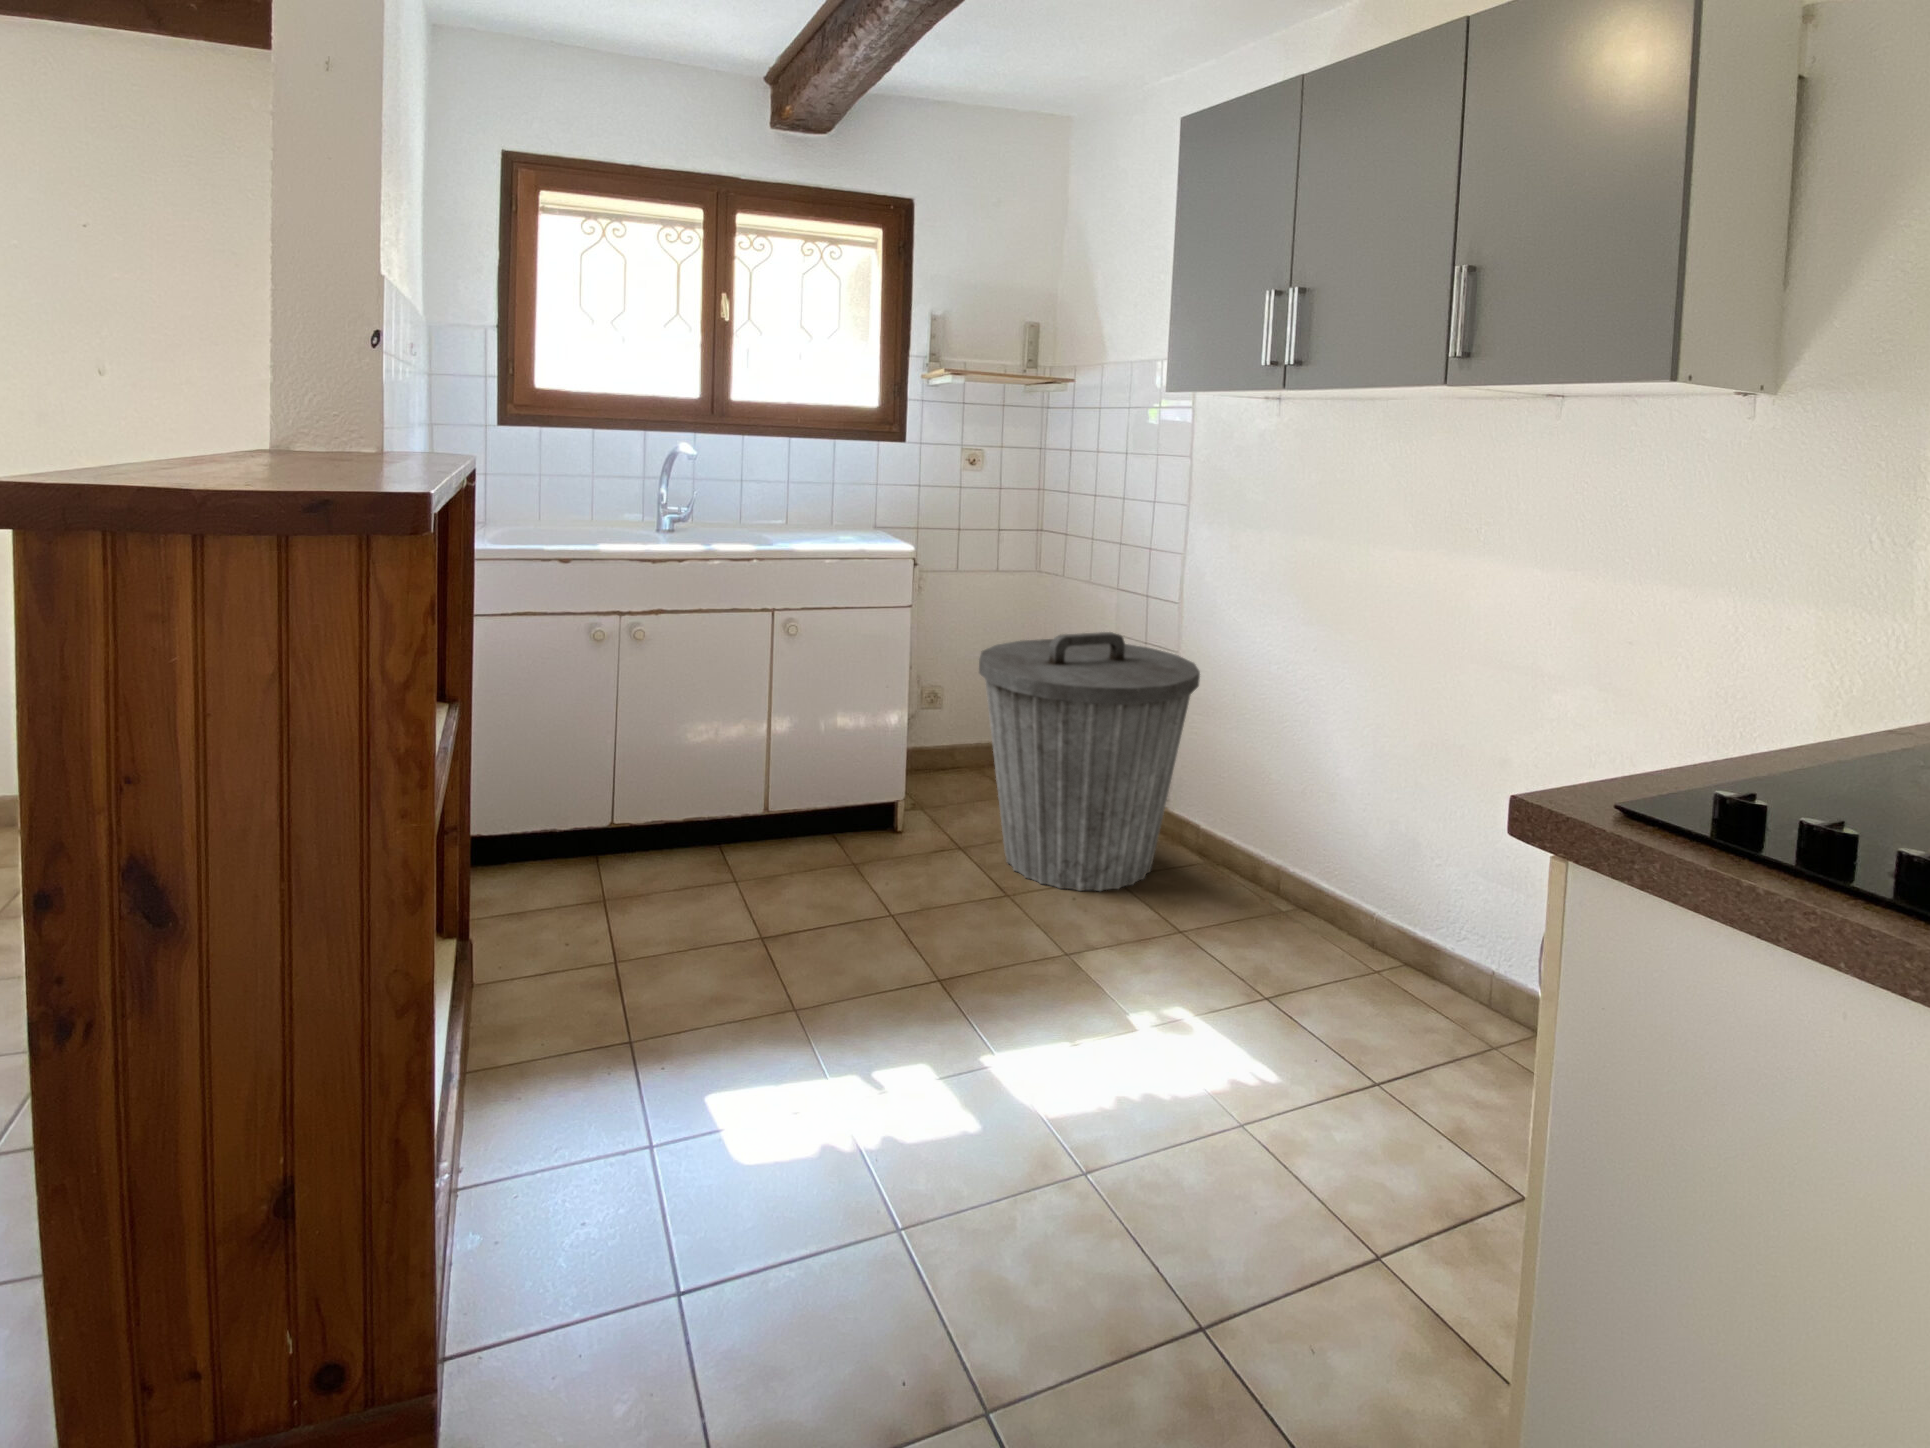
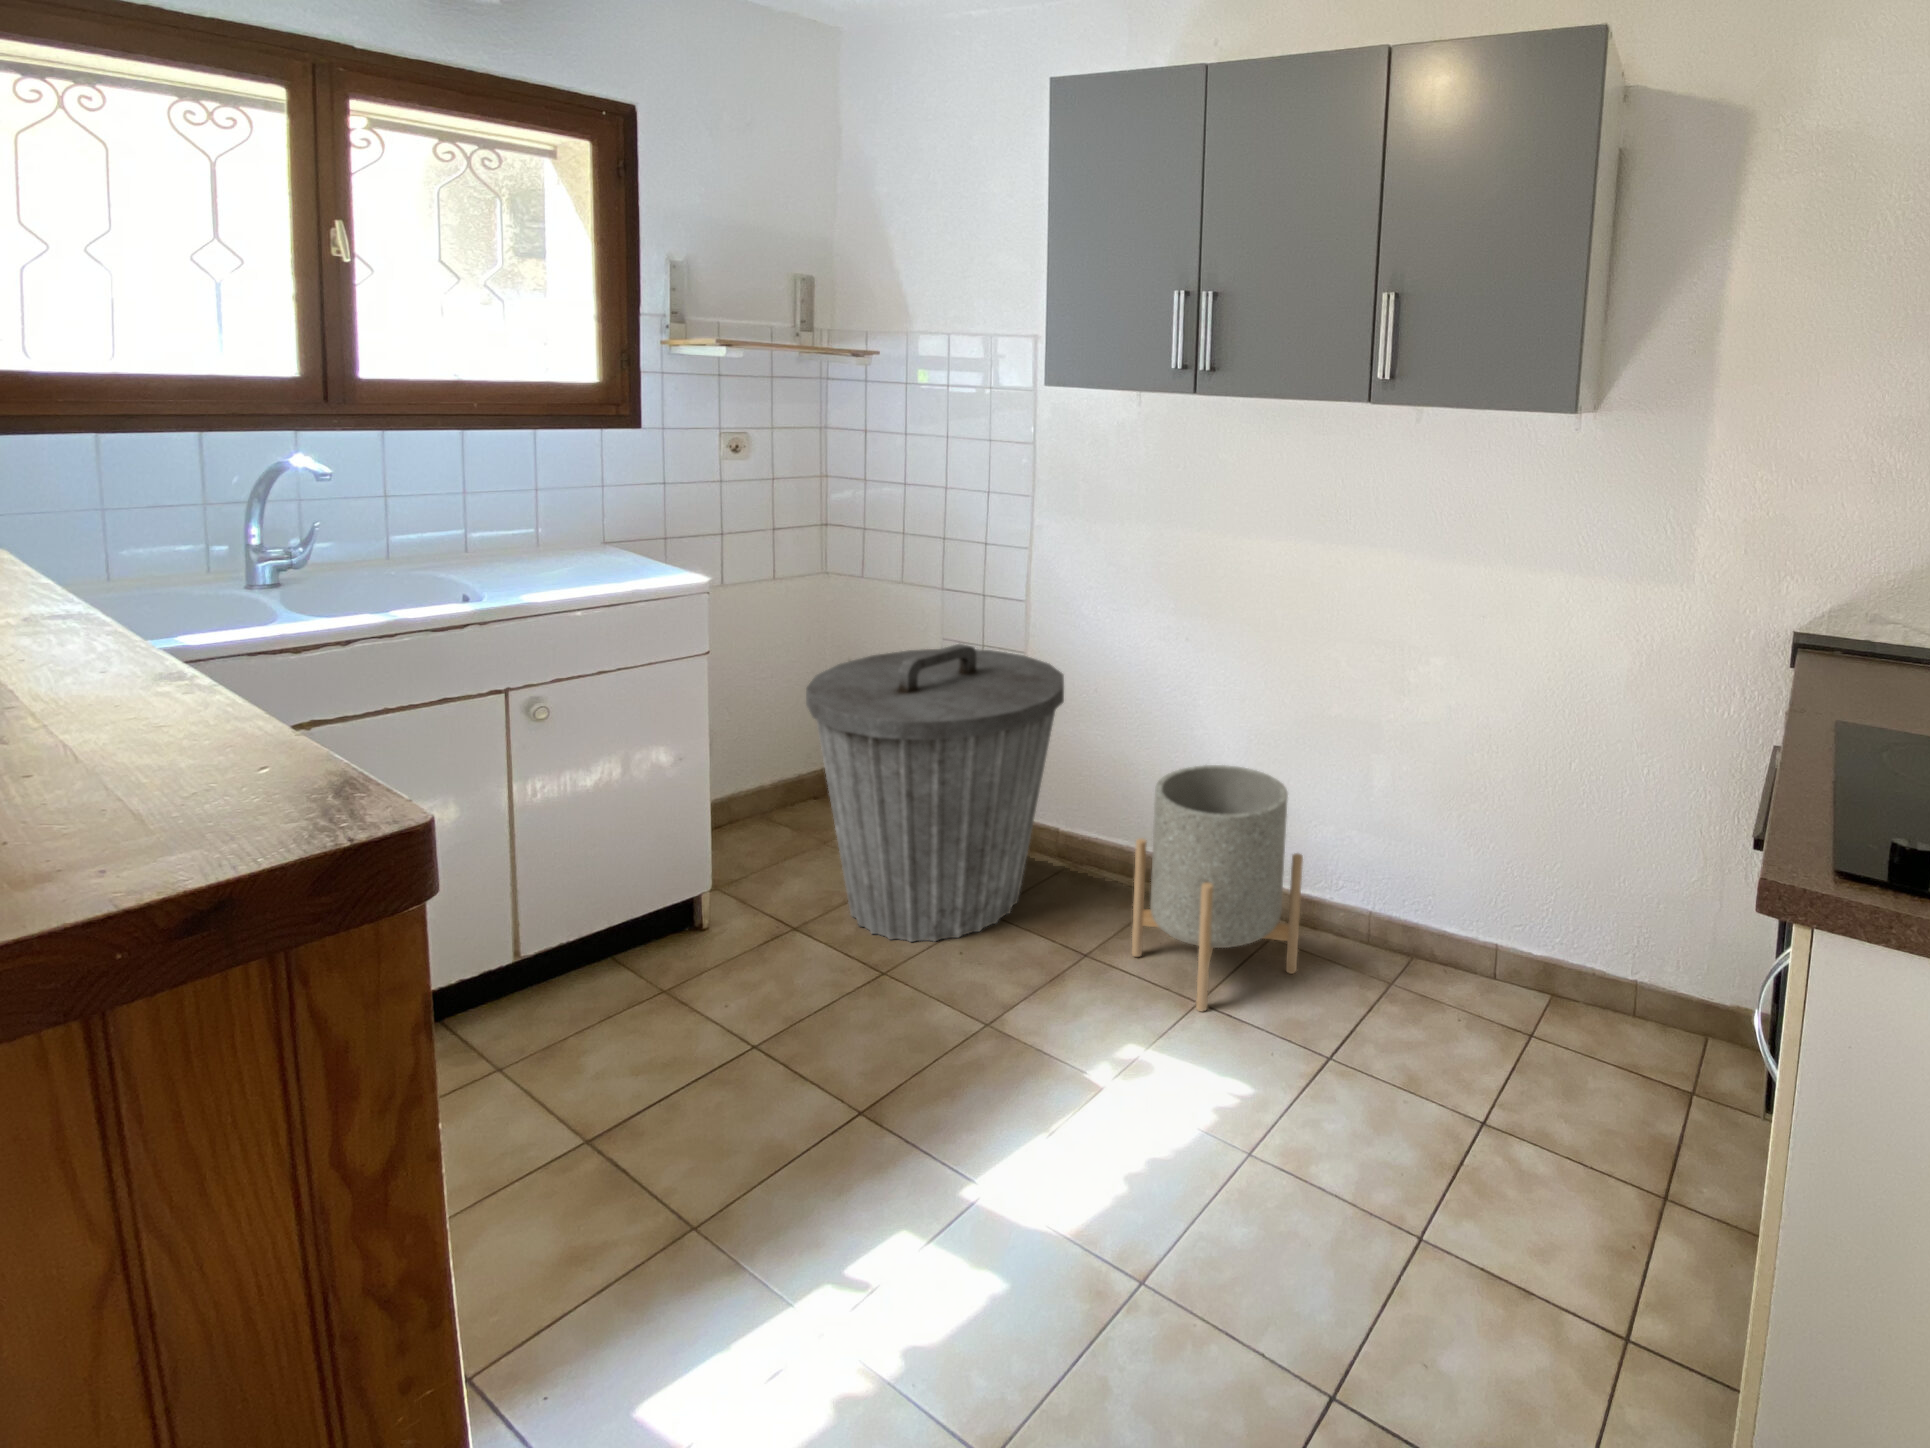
planter: none [1224,770,1396,1005] -> present [1132,765,1303,1011]

